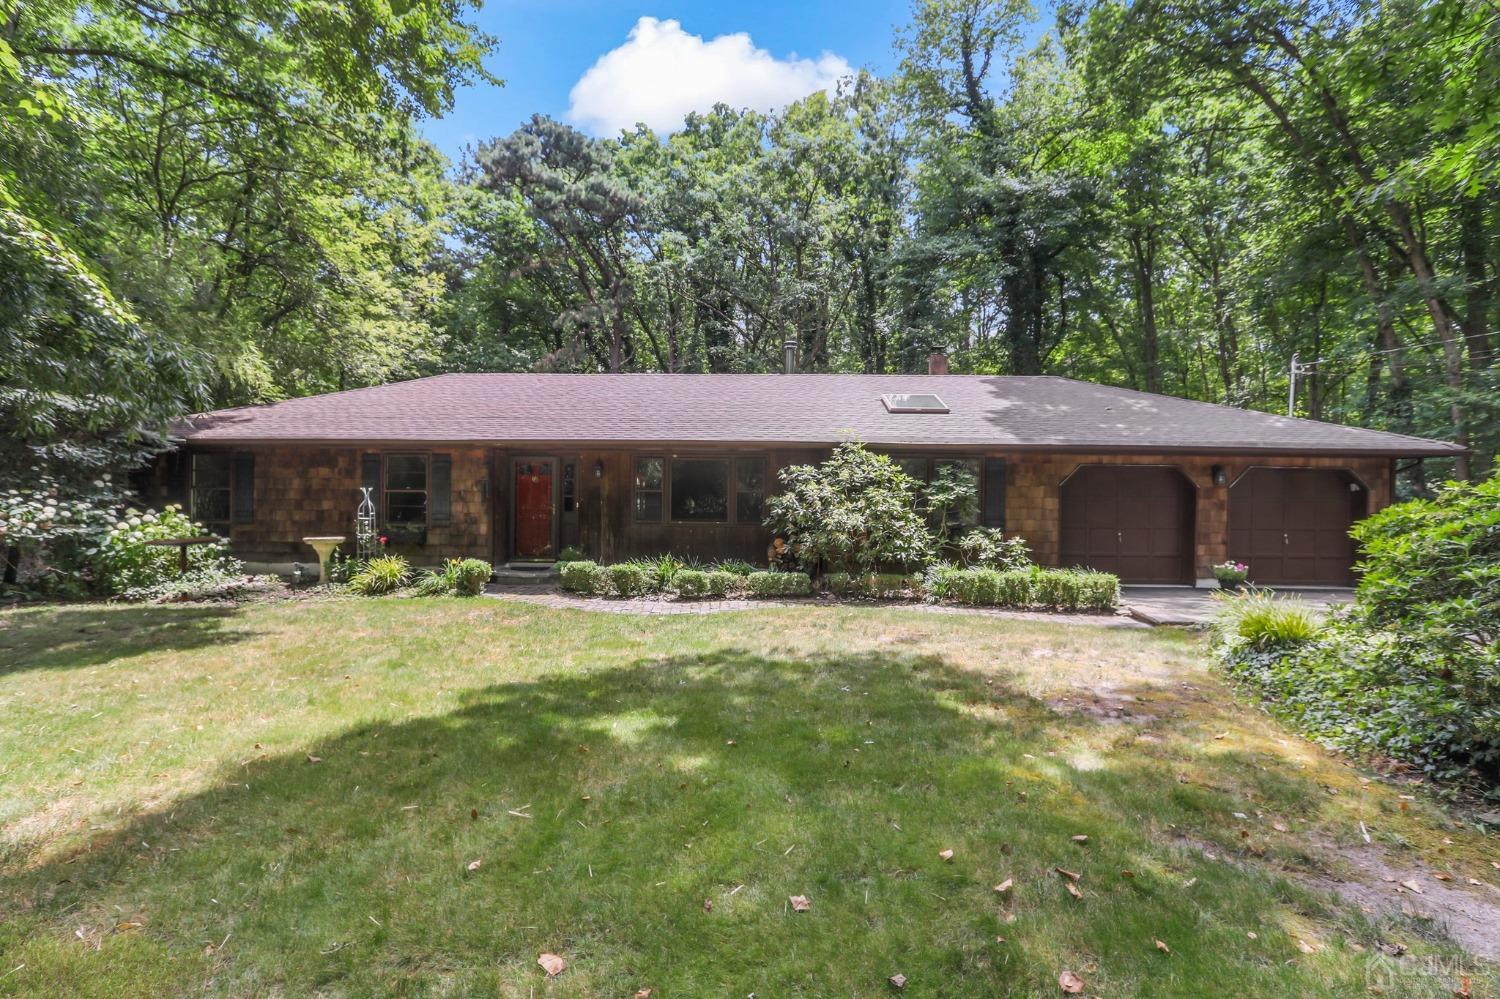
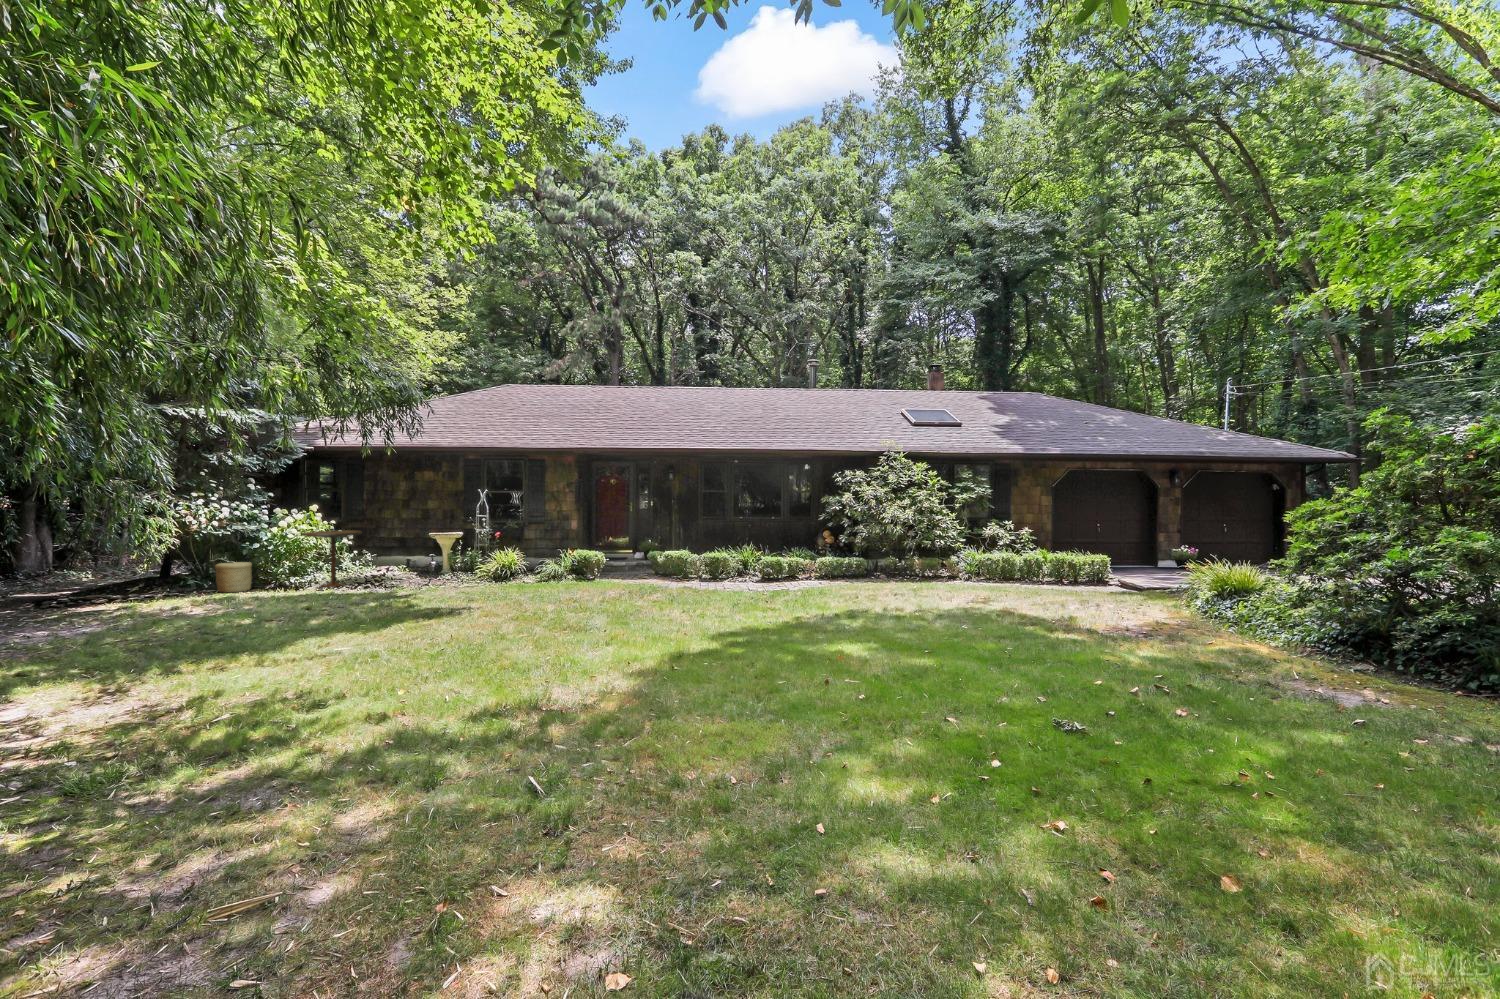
woven basket: none [42,573,91,608] -> present [215,562,252,593]

